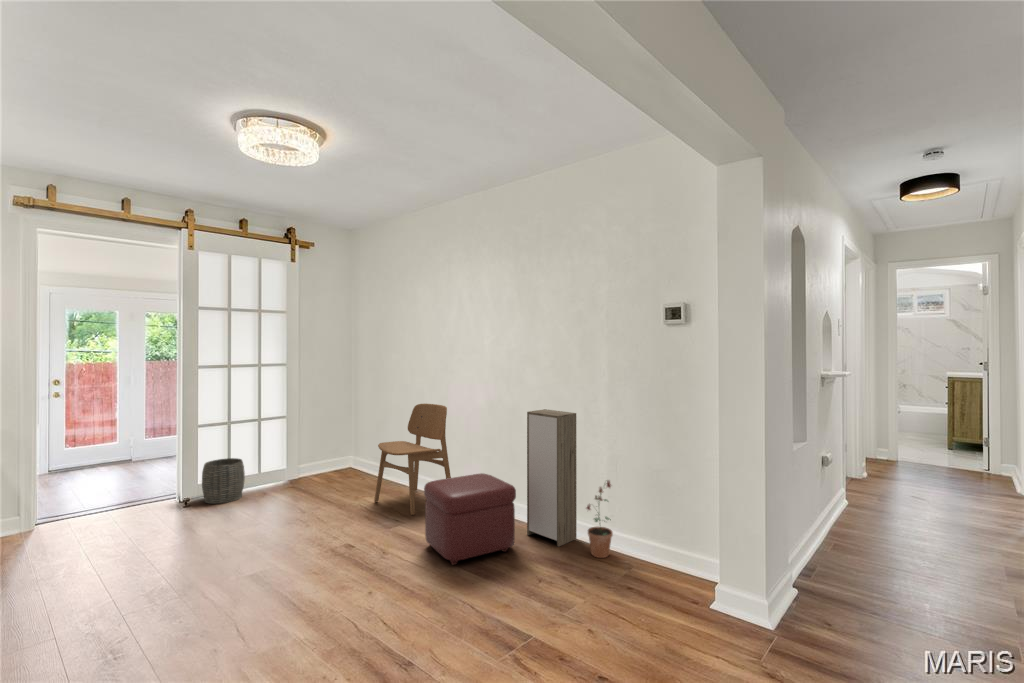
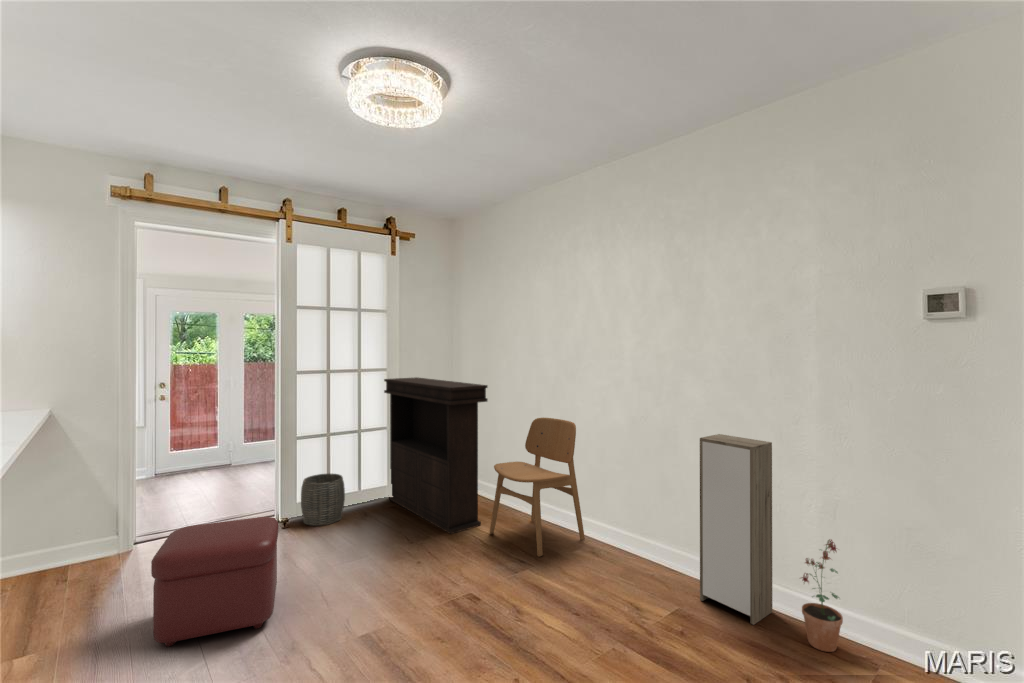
console table: none [284,372,374,504] -> present [384,377,488,534]
ottoman: present [424,473,516,565] -> present [151,517,278,646]

